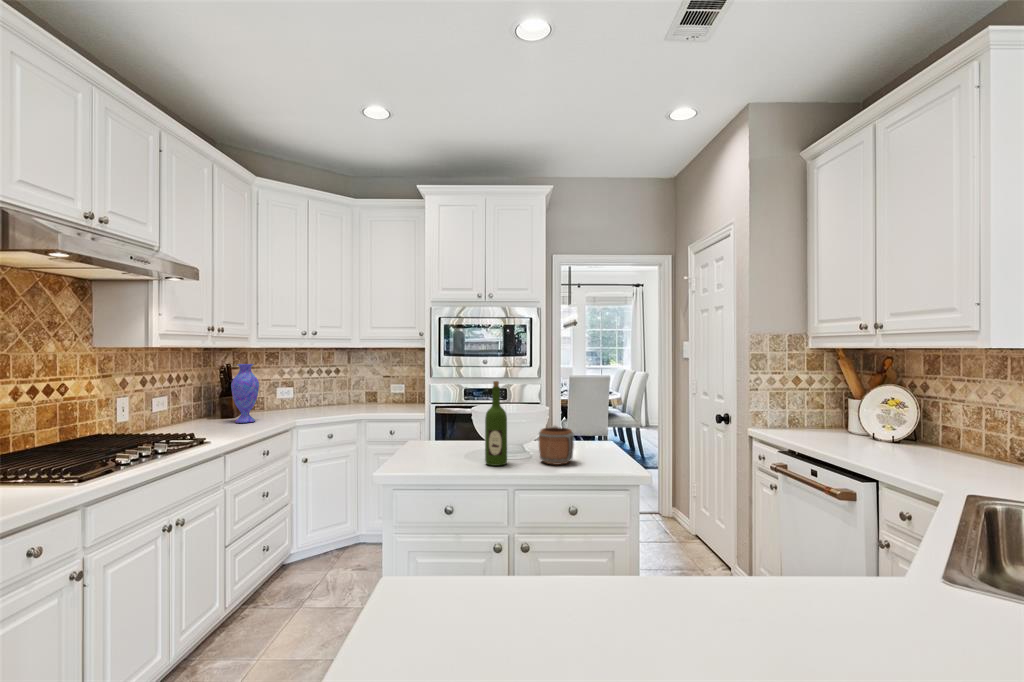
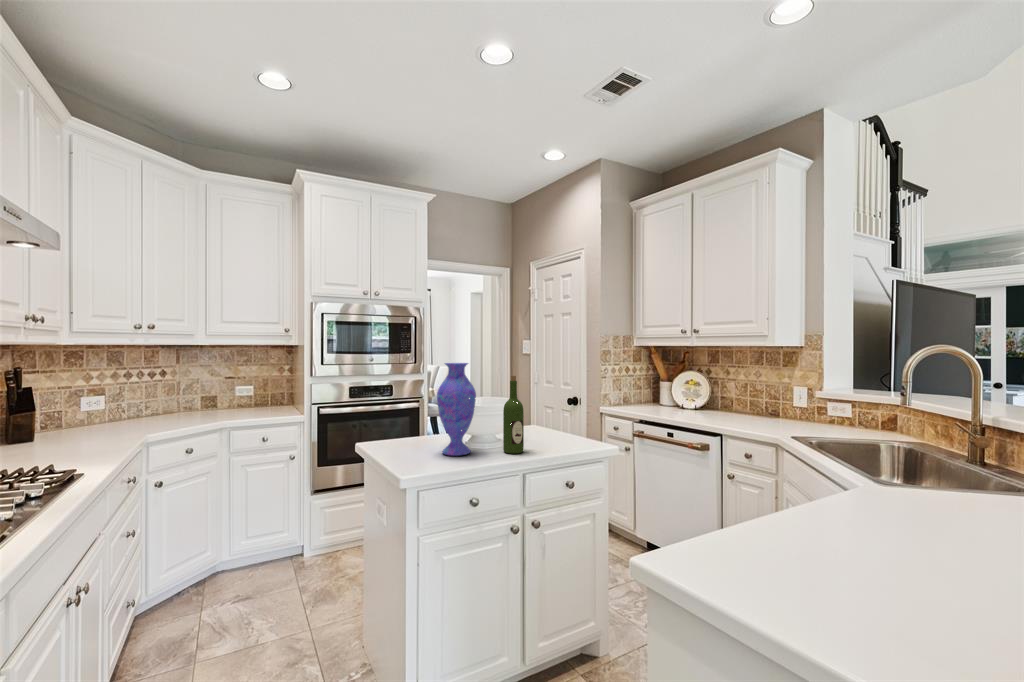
vase: present [231,364,259,423] -> present [437,363,476,456]
mug: present [539,425,574,465] -> none [535,413,571,447]

